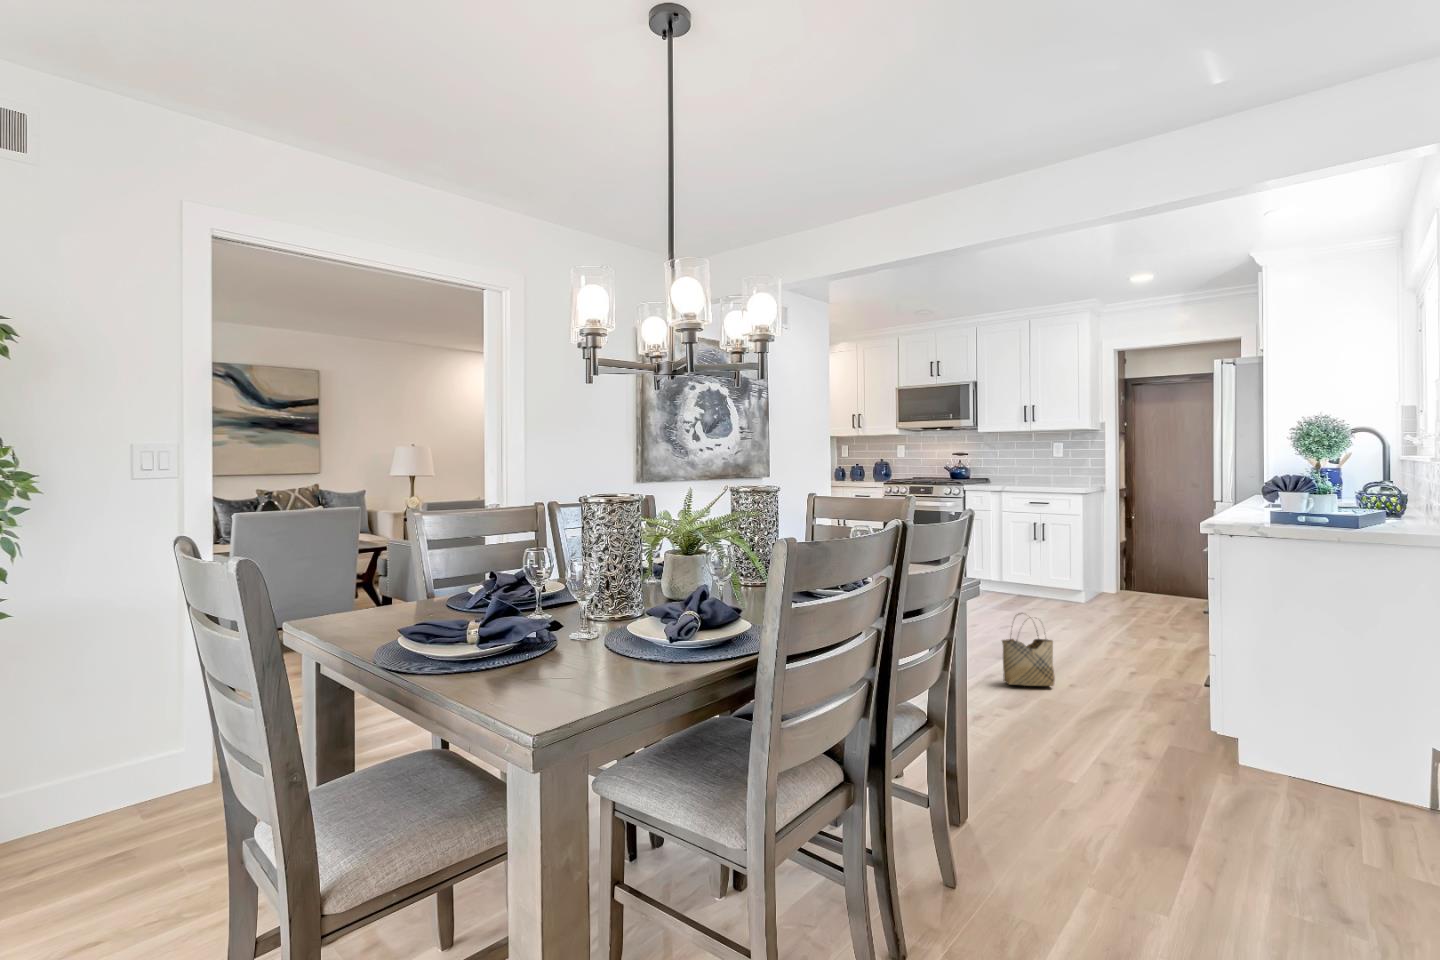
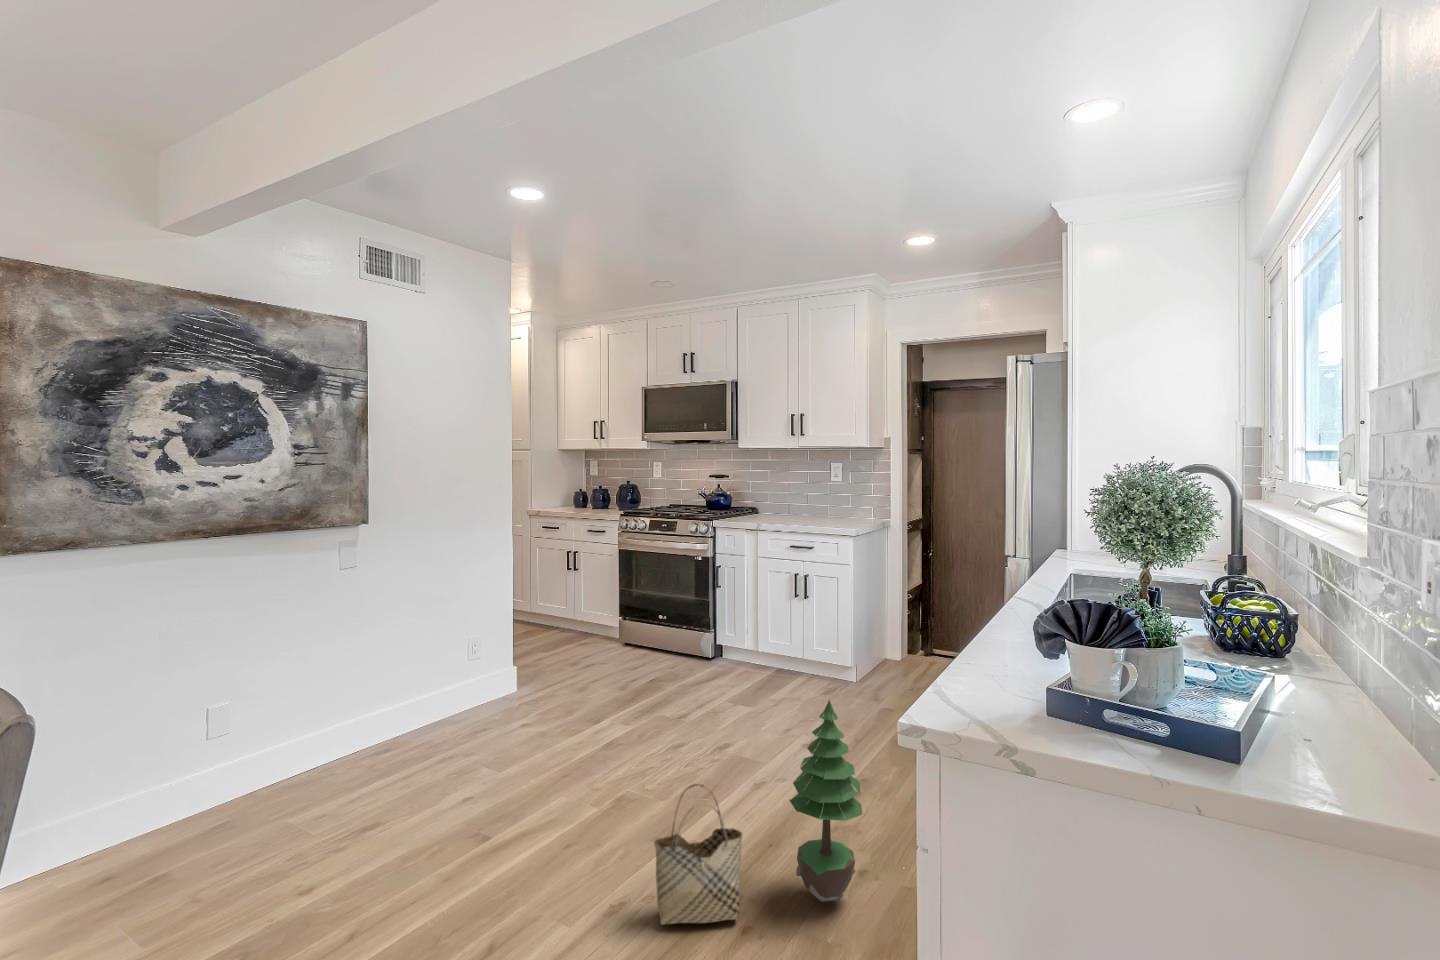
potted tree: none [1080,565,1130,685] -> present [790,700,862,902]

